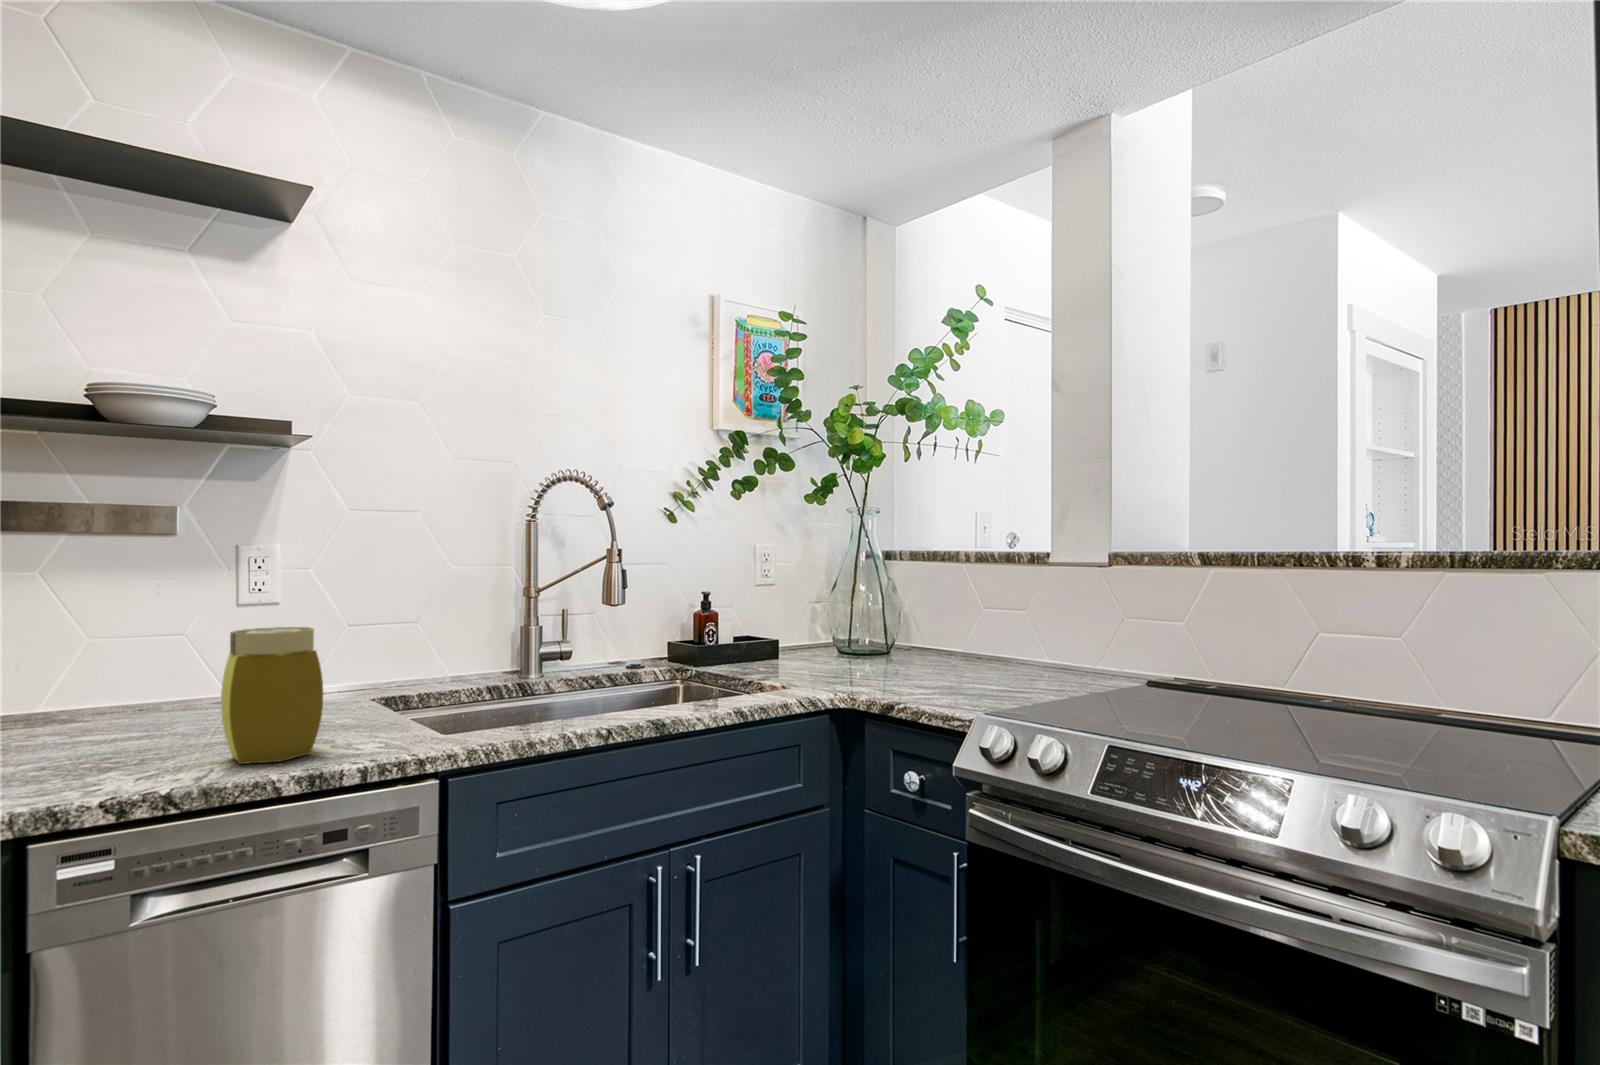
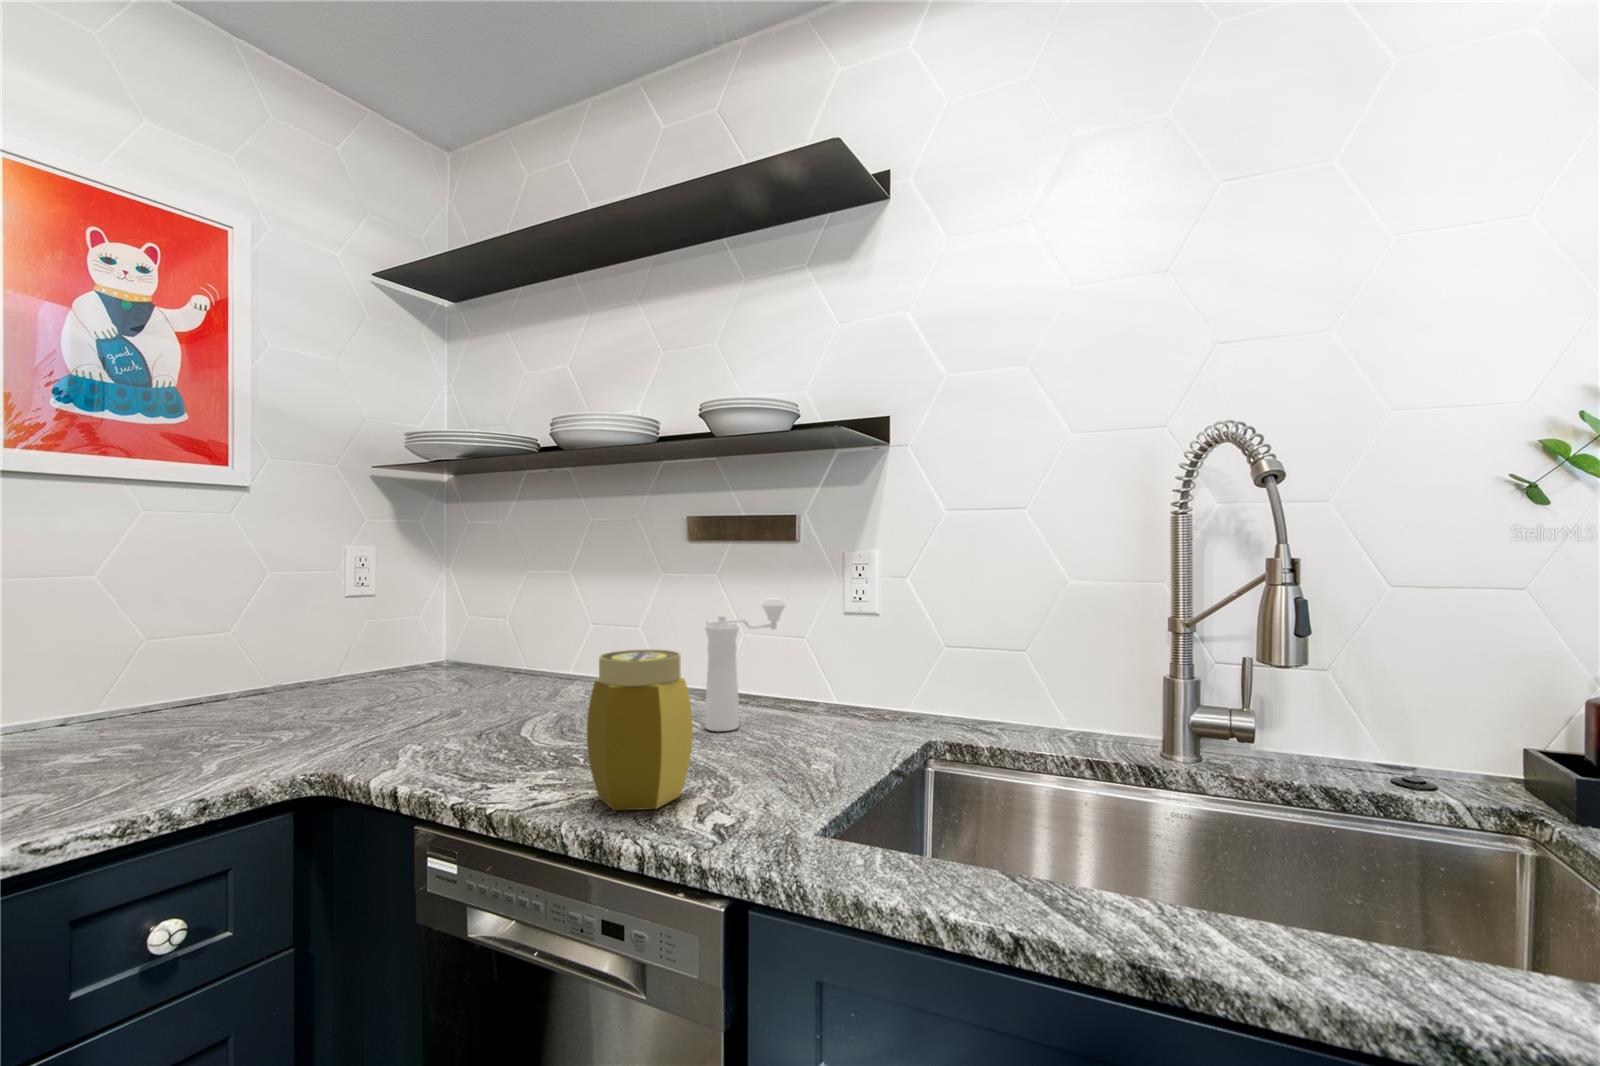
pepper mill: none [138,592,203,731] -> present [705,598,786,731]

